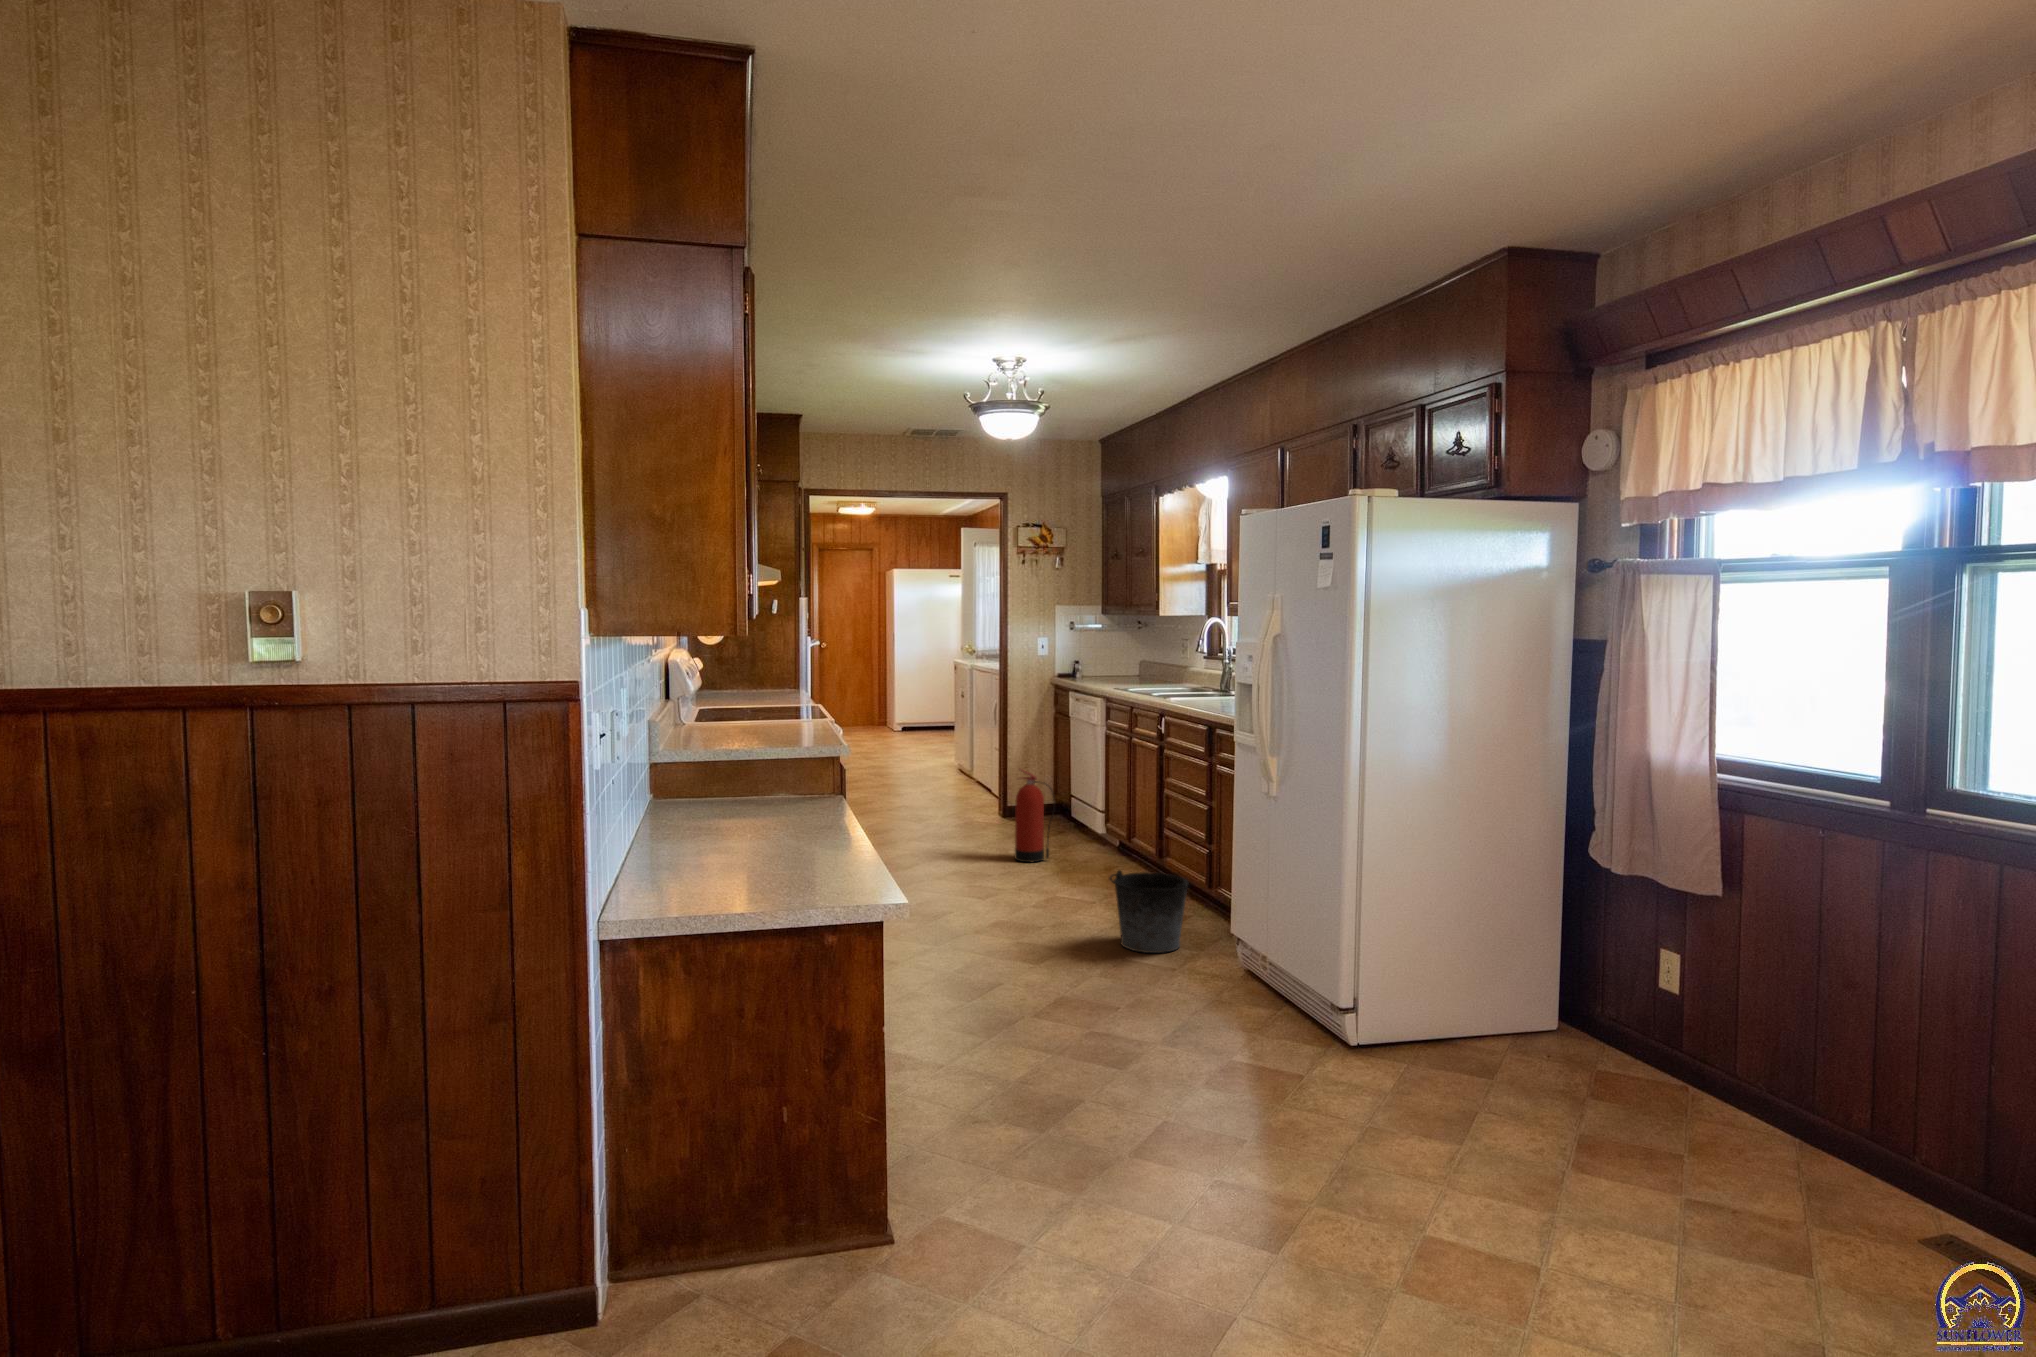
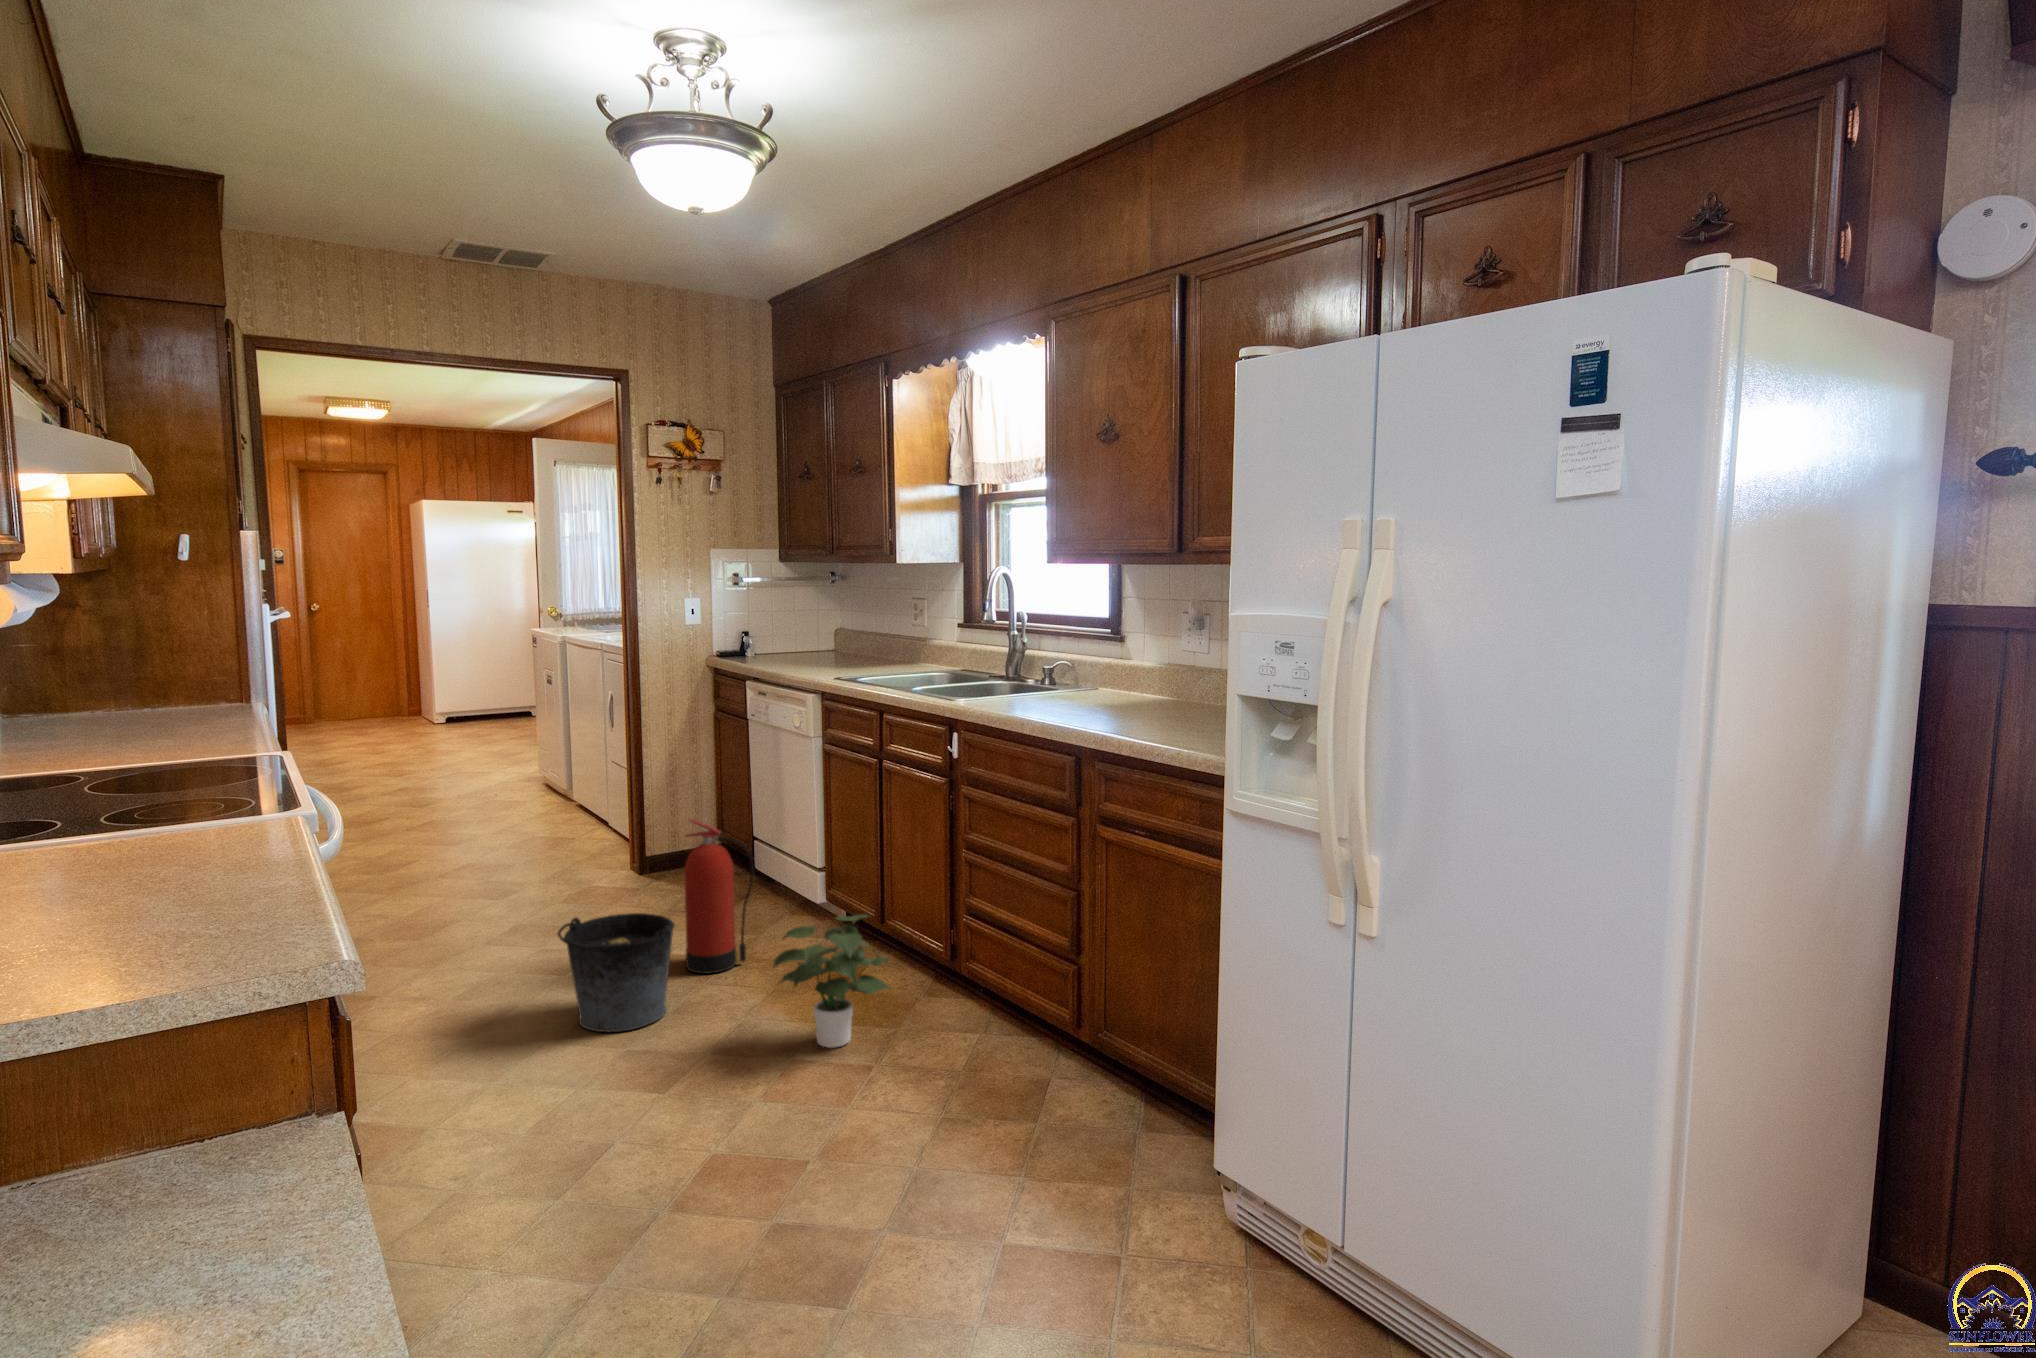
potted plant: none [1049,822,1117,896] -> present [773,915,891,1048]
bucket: present [1109,870,1189,953] -> present [558,913,675,1032]

